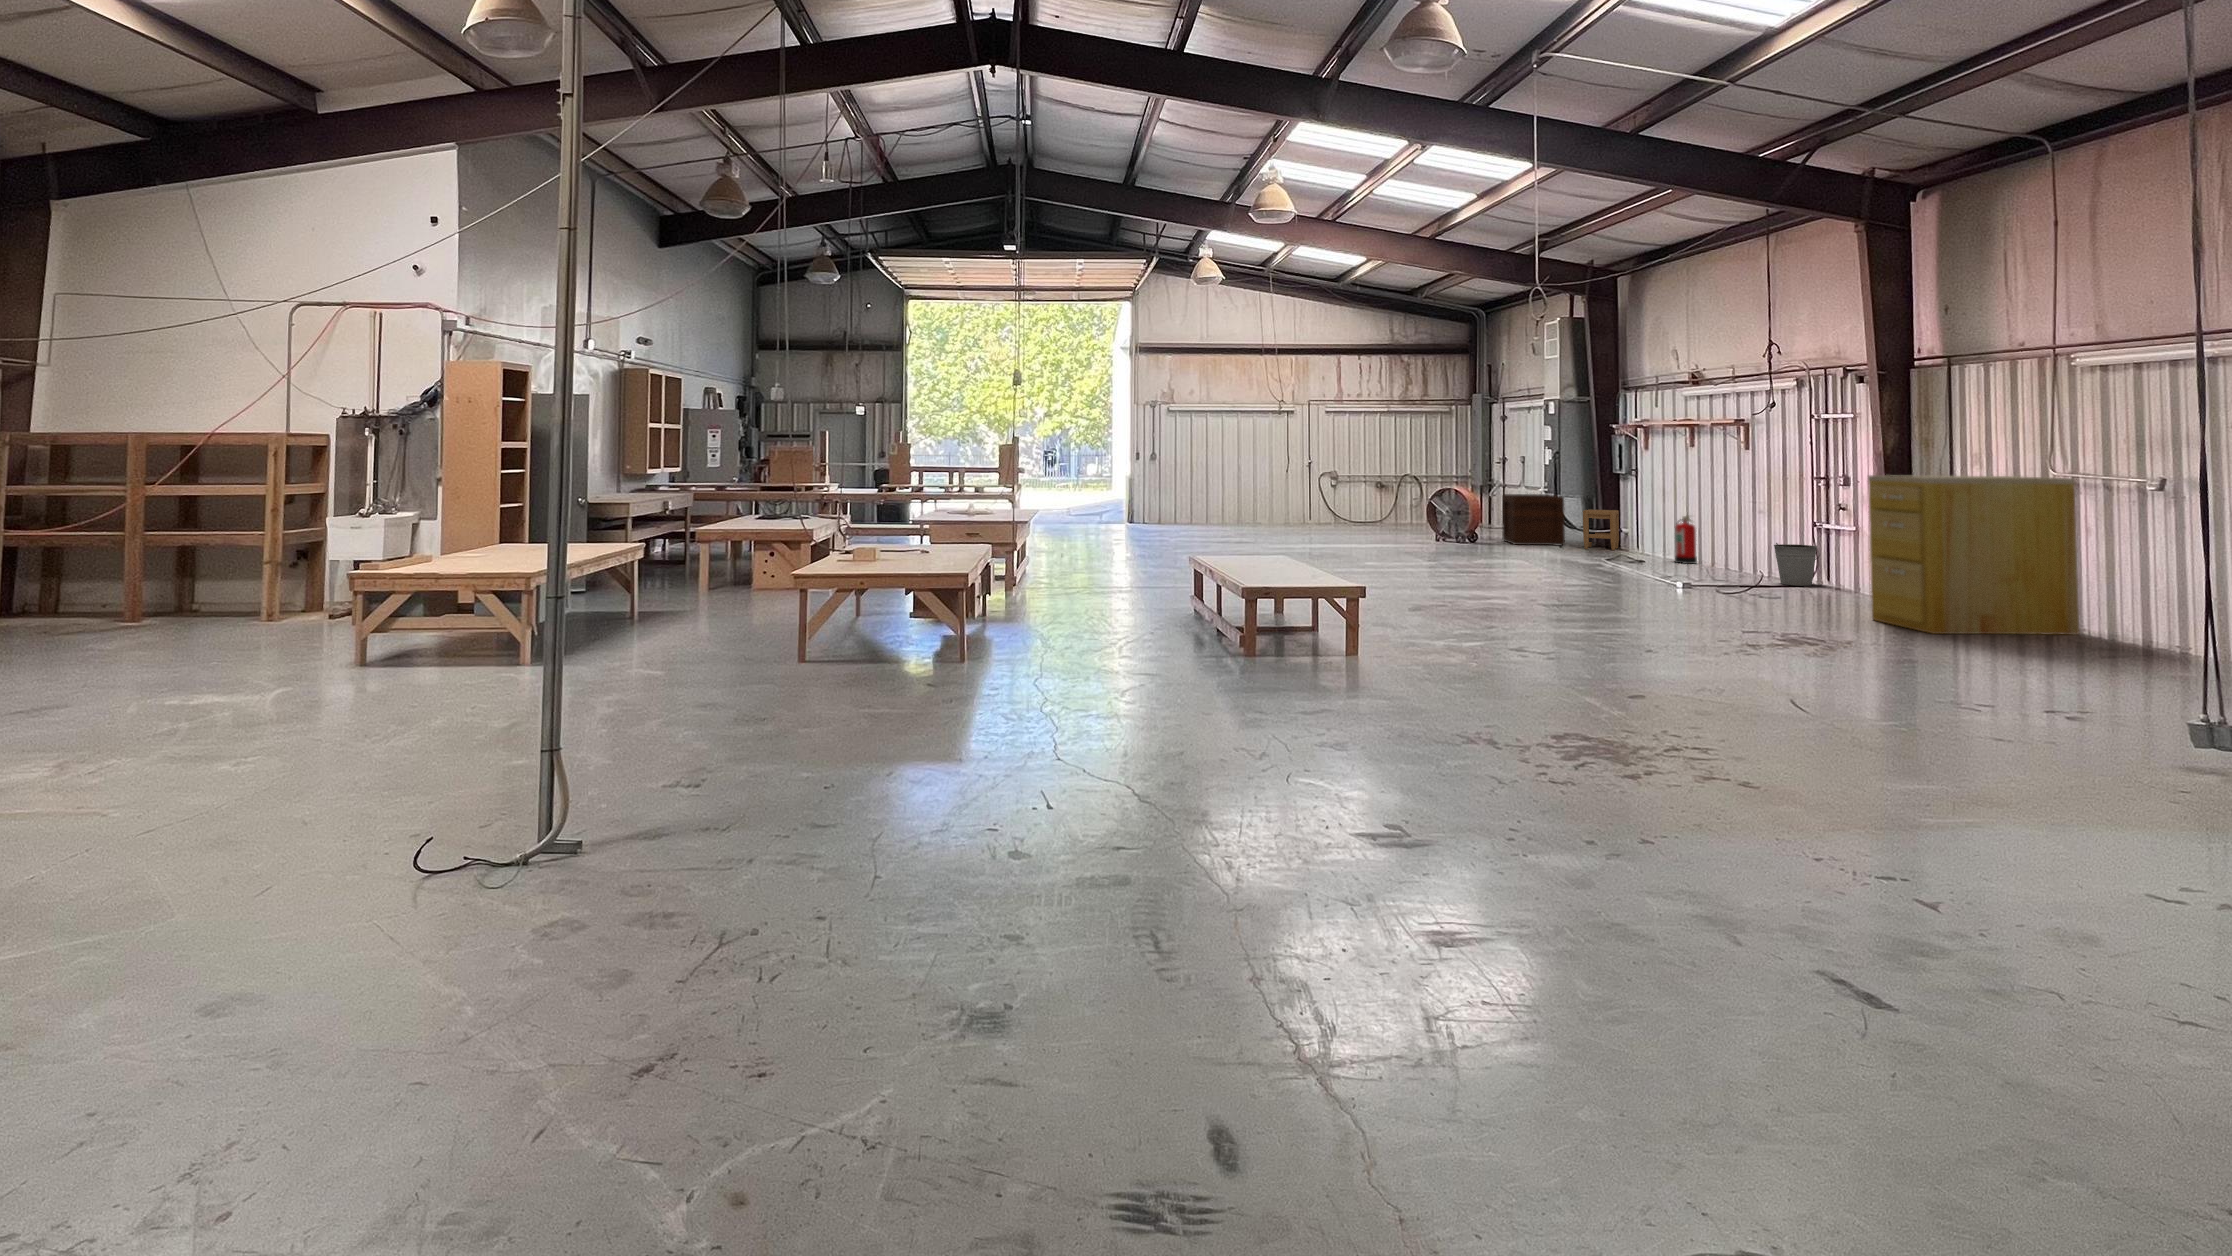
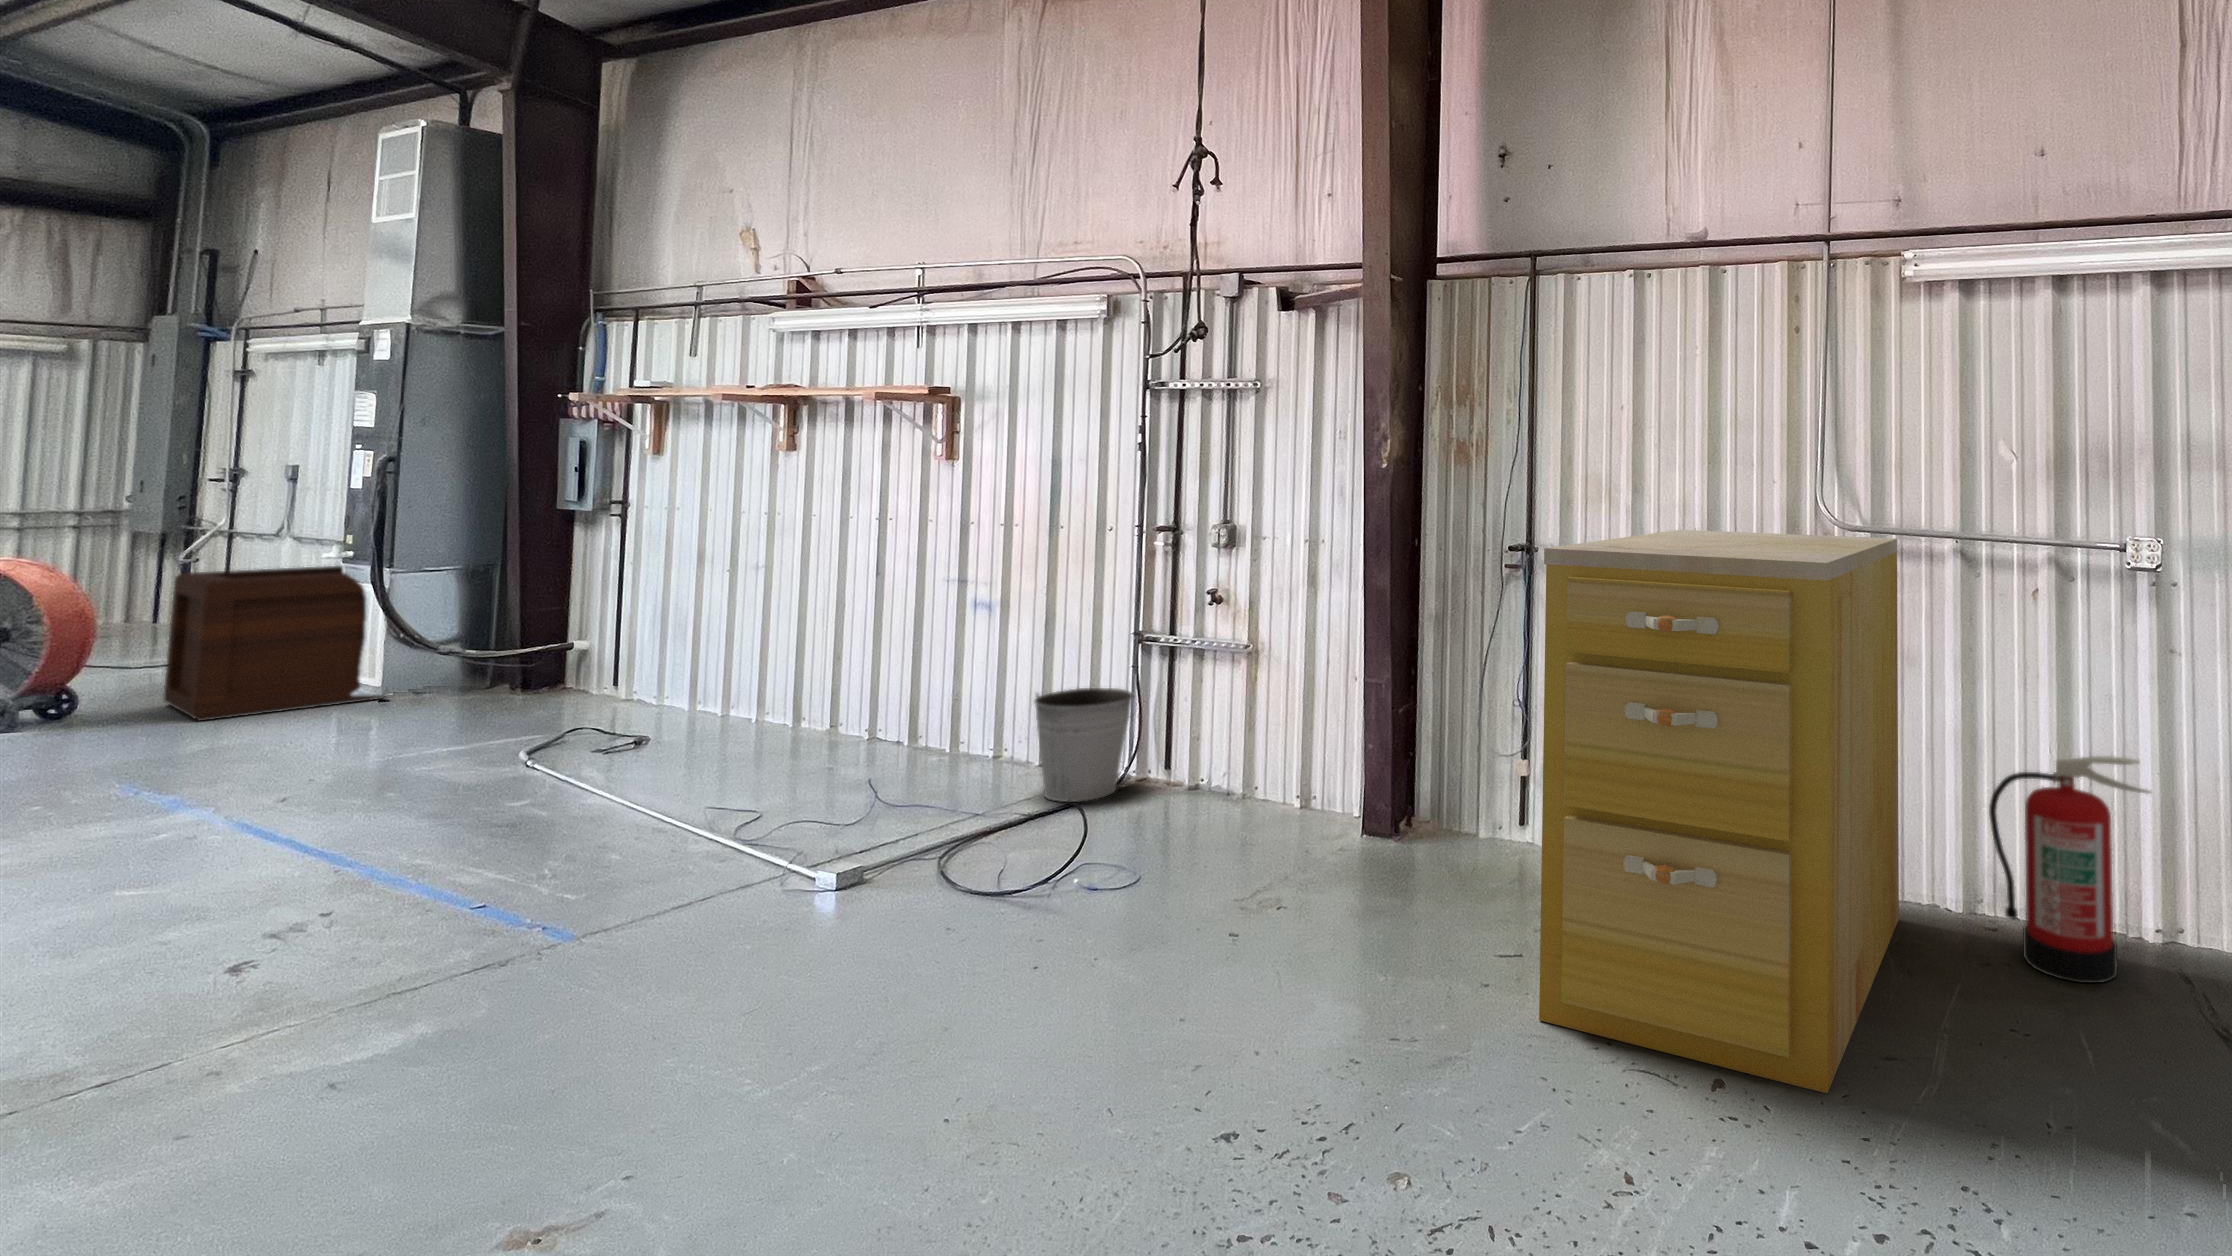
stool: present [1583,510,1619,550] -> none [447,598,563,708]
fire extinguisher: present [1675,515,1697,564] -> present [1989,756,2151,983]

